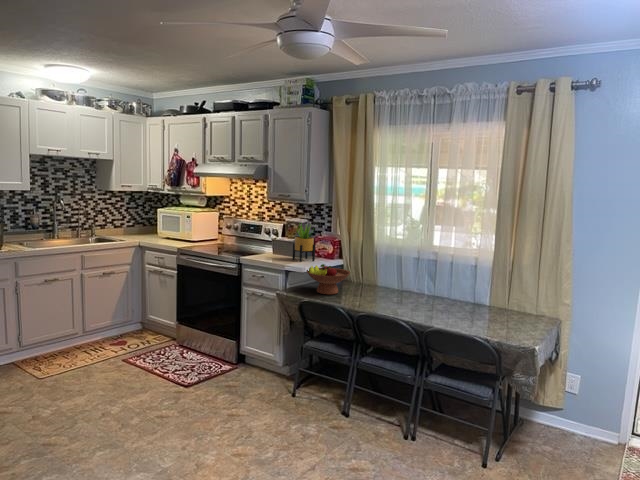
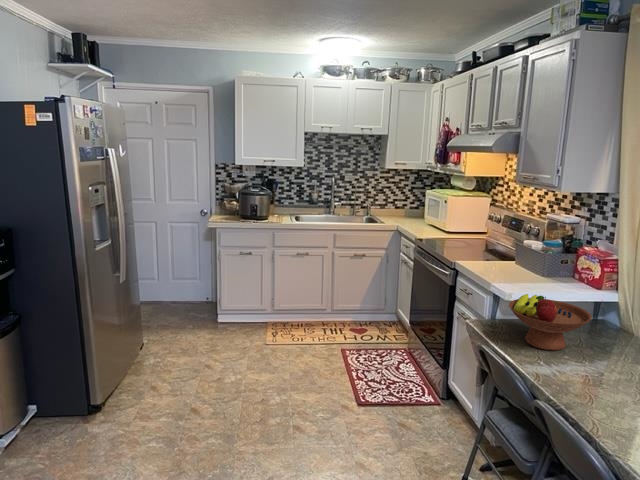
potted plant: present [293,225,315,262] -> none [523,220,564,286]

